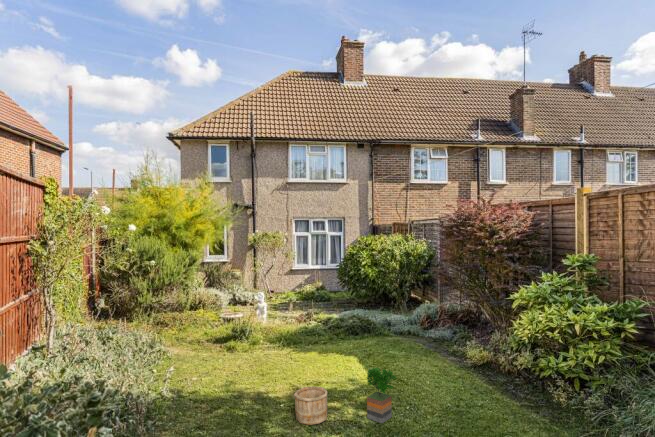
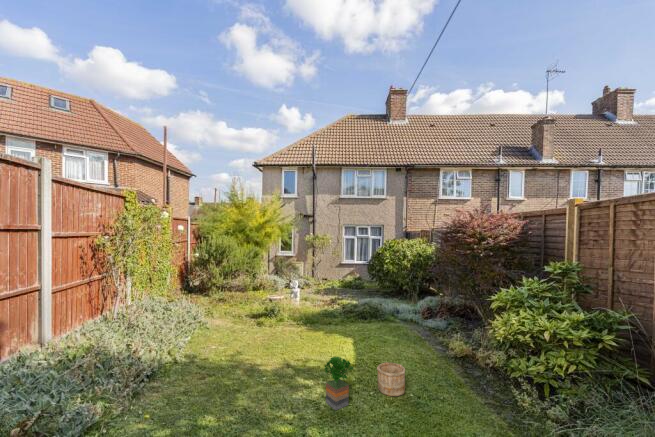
wooden bucket: present [294,386,328,425] -> present [377,362,405,396]

